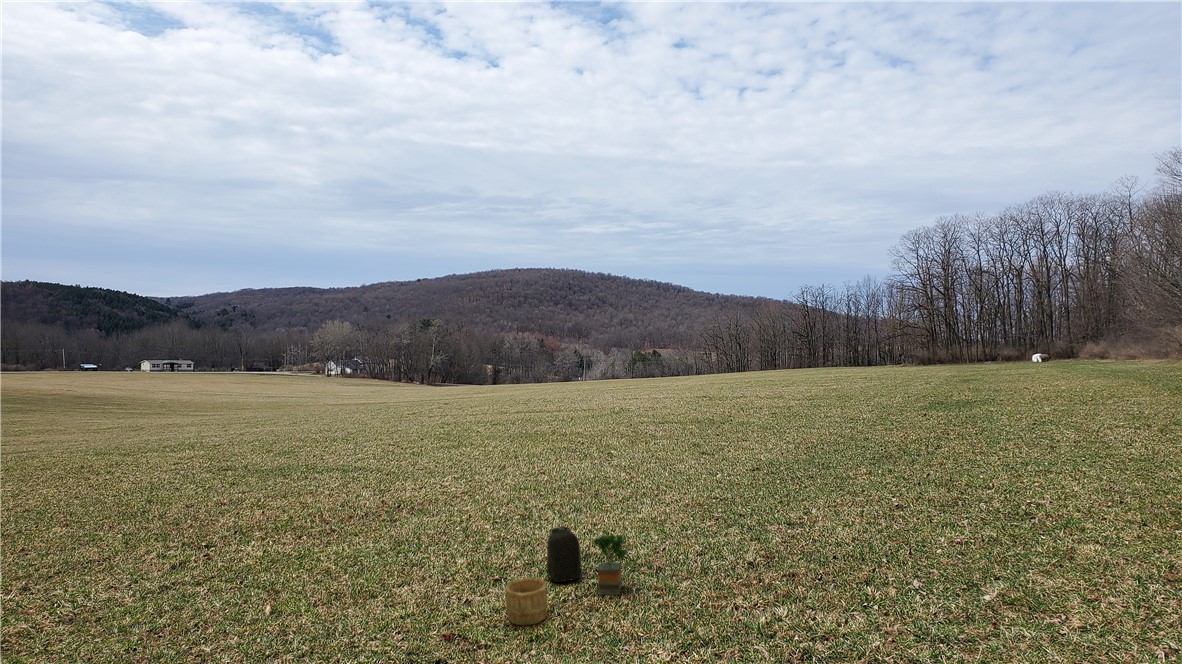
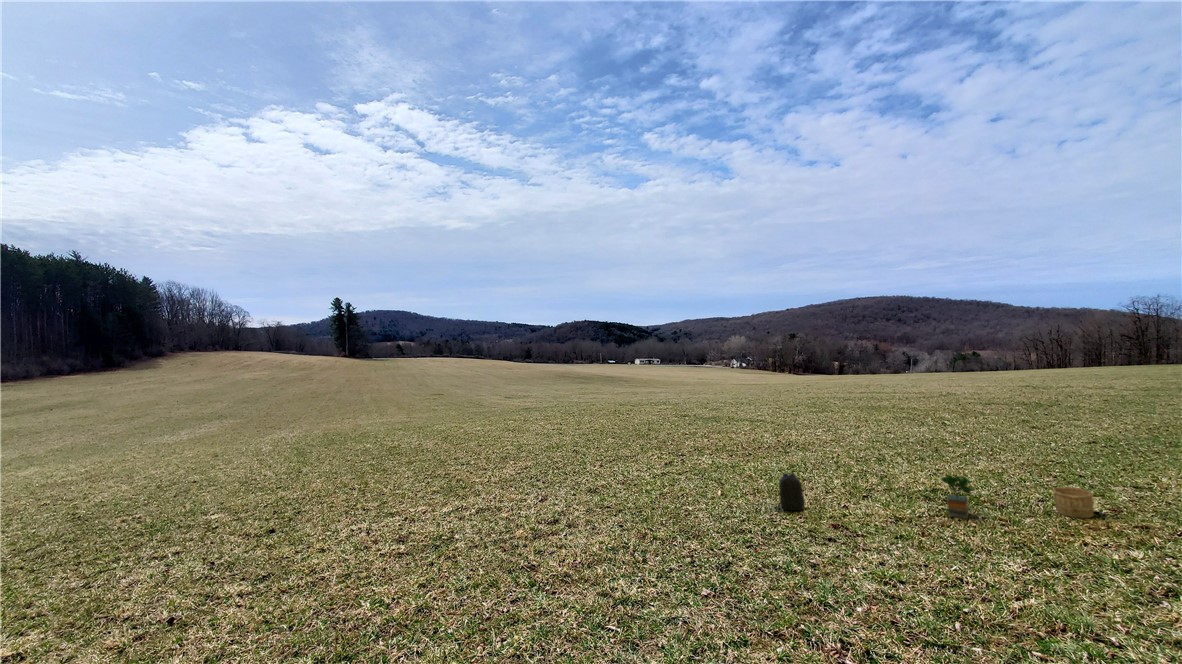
backpack: present [547,526,581,582] -> present [779,473,804,510]
wooden bucket: present [505,577,547,625] -> present [1053,487,1094,518]

